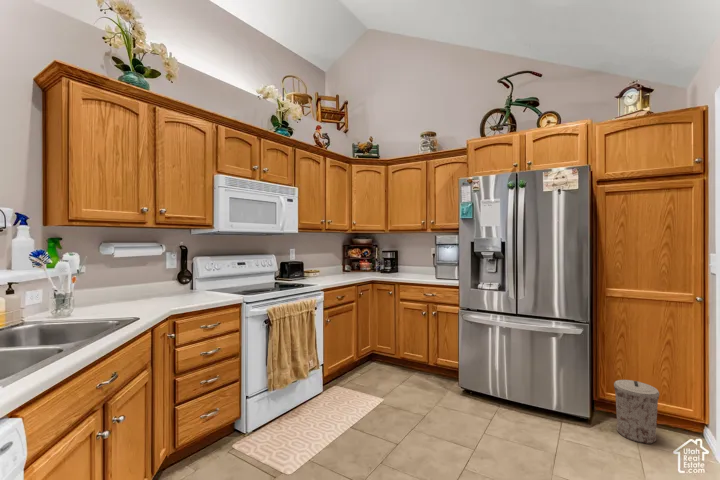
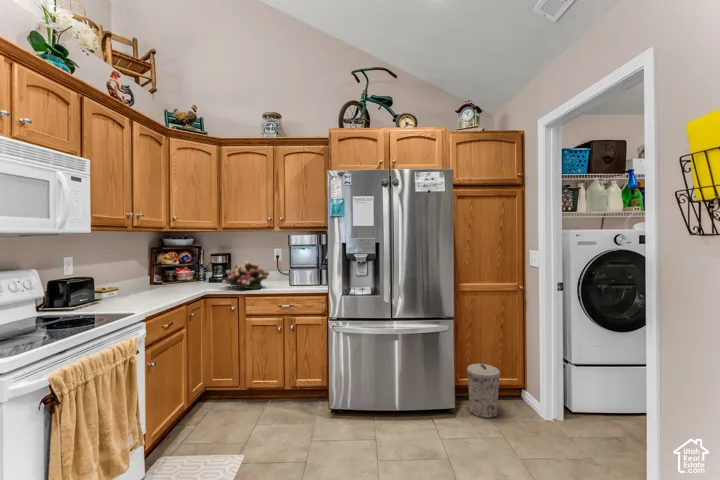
flower arrangement: none [383,256,419,279] -> present [222,261,269,289]

